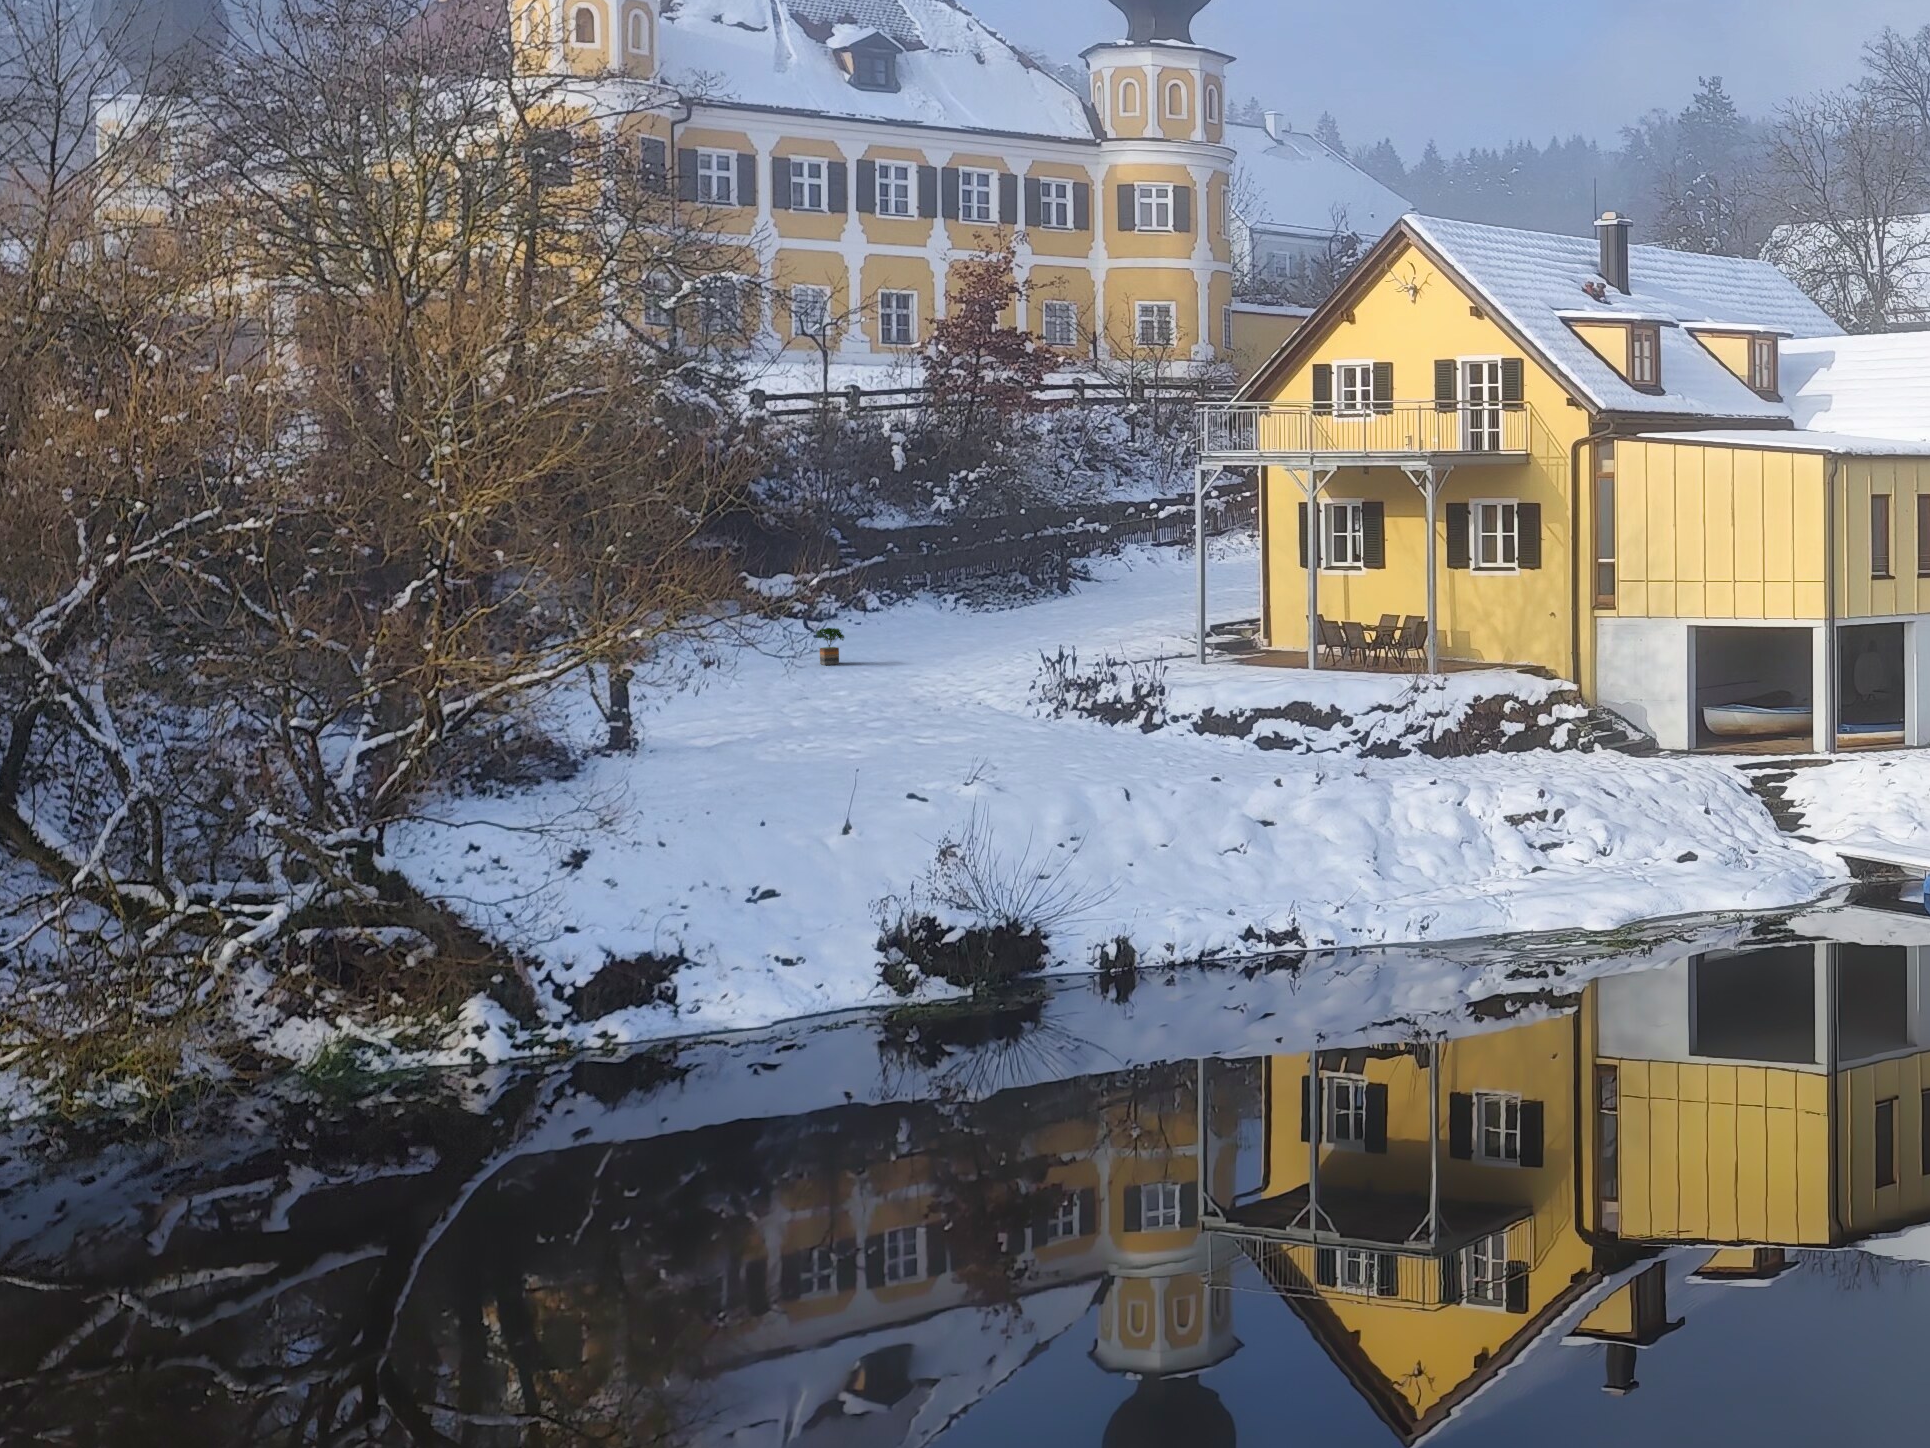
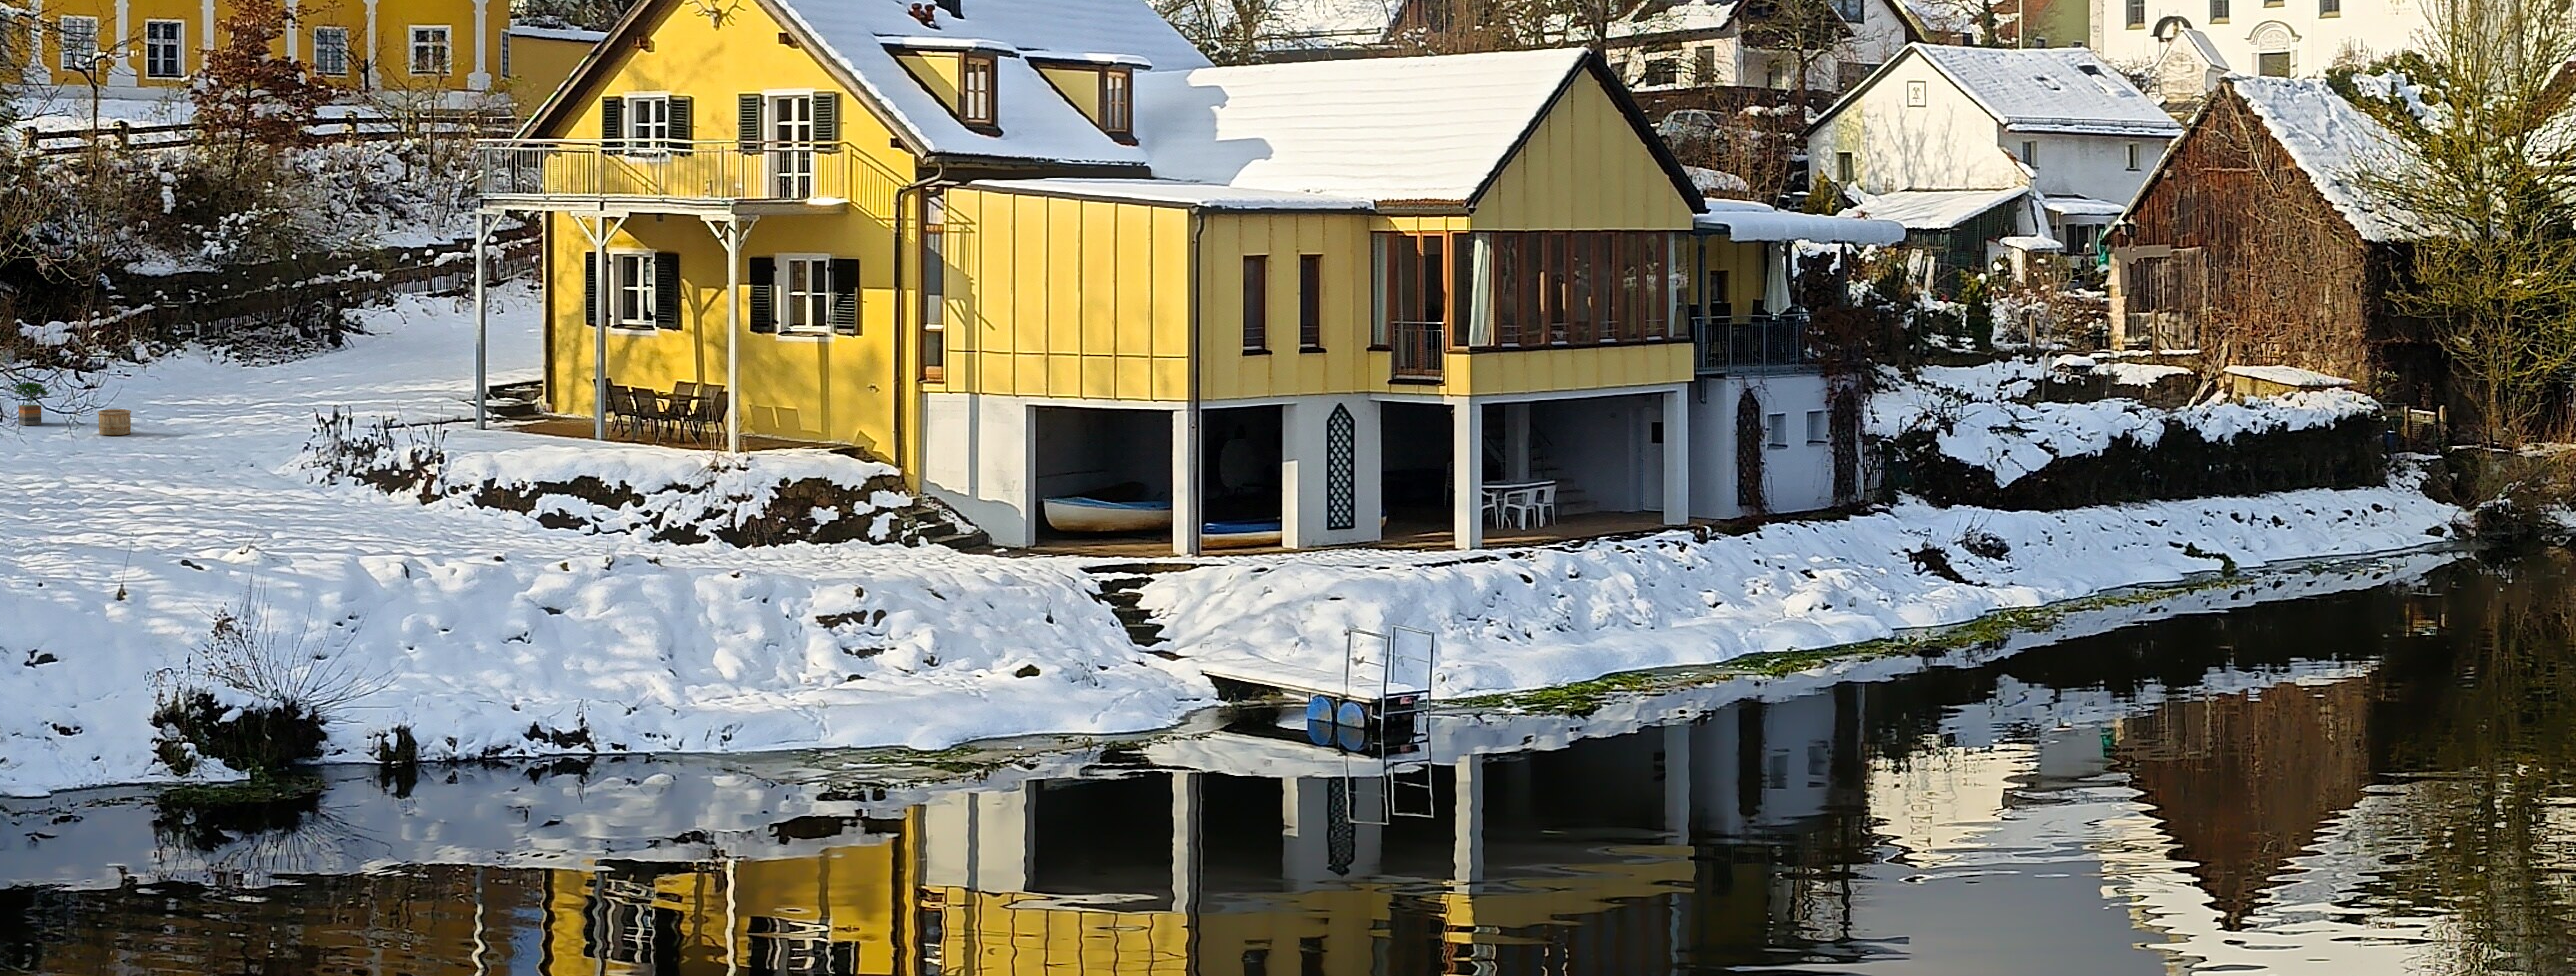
wooden bucket: none [883,649,913,672] -> present [98,409,131,435]

